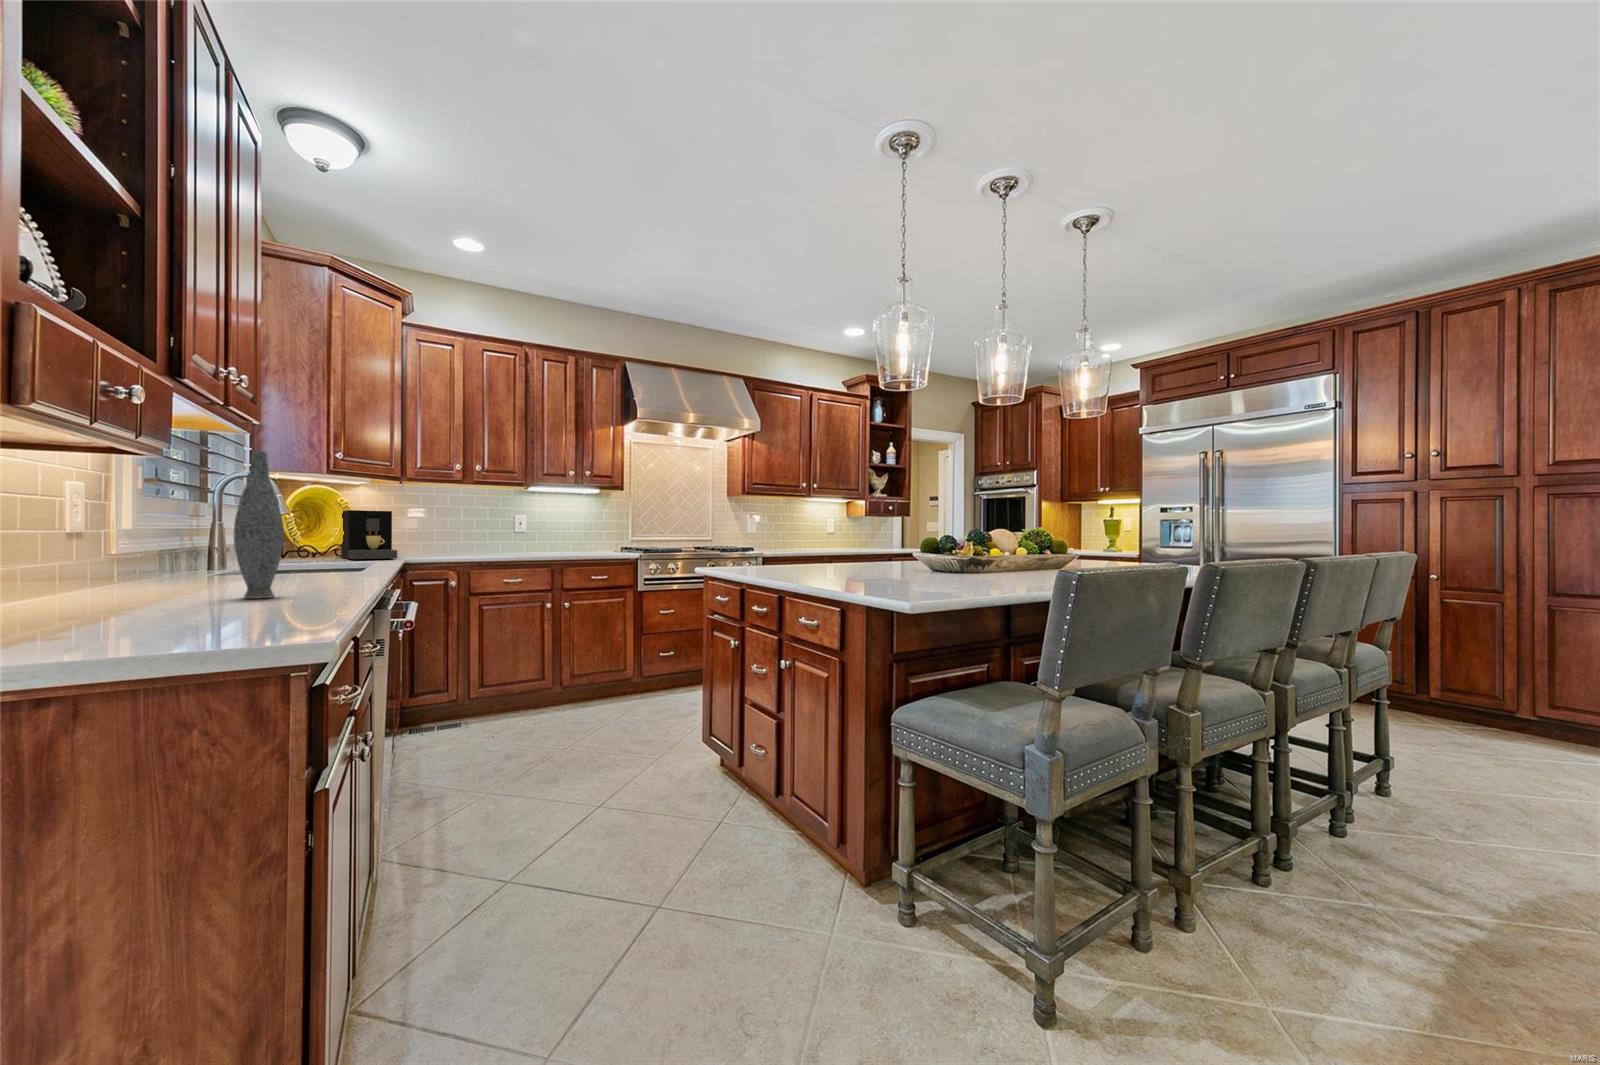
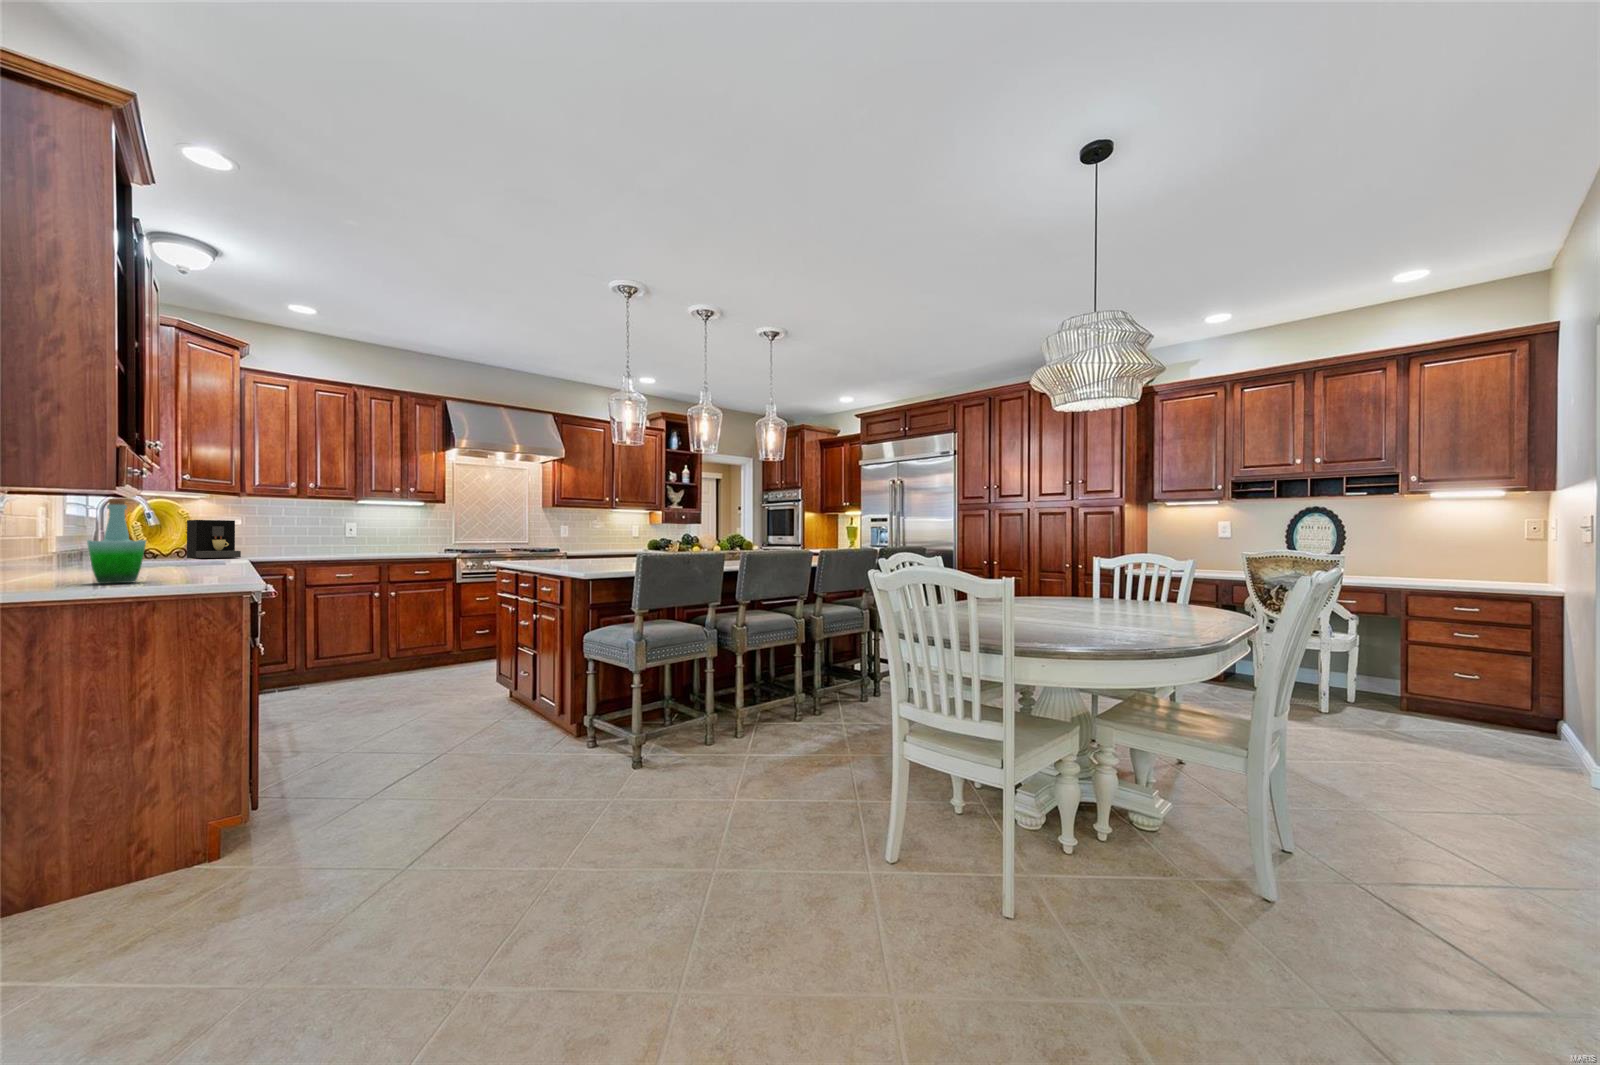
vase: present [234,452,284,598] -> none [152,487,184,574]
bottle: none [58,463,184,632] -> present [87,499,146,584]

